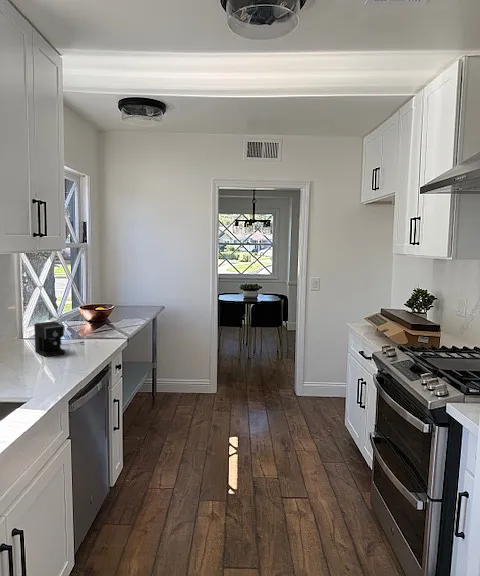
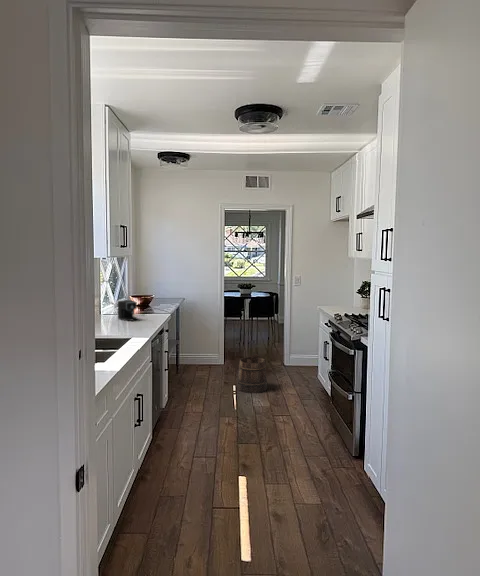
bucket: none [231,390,273,450] -> present [237,354,267,393]

